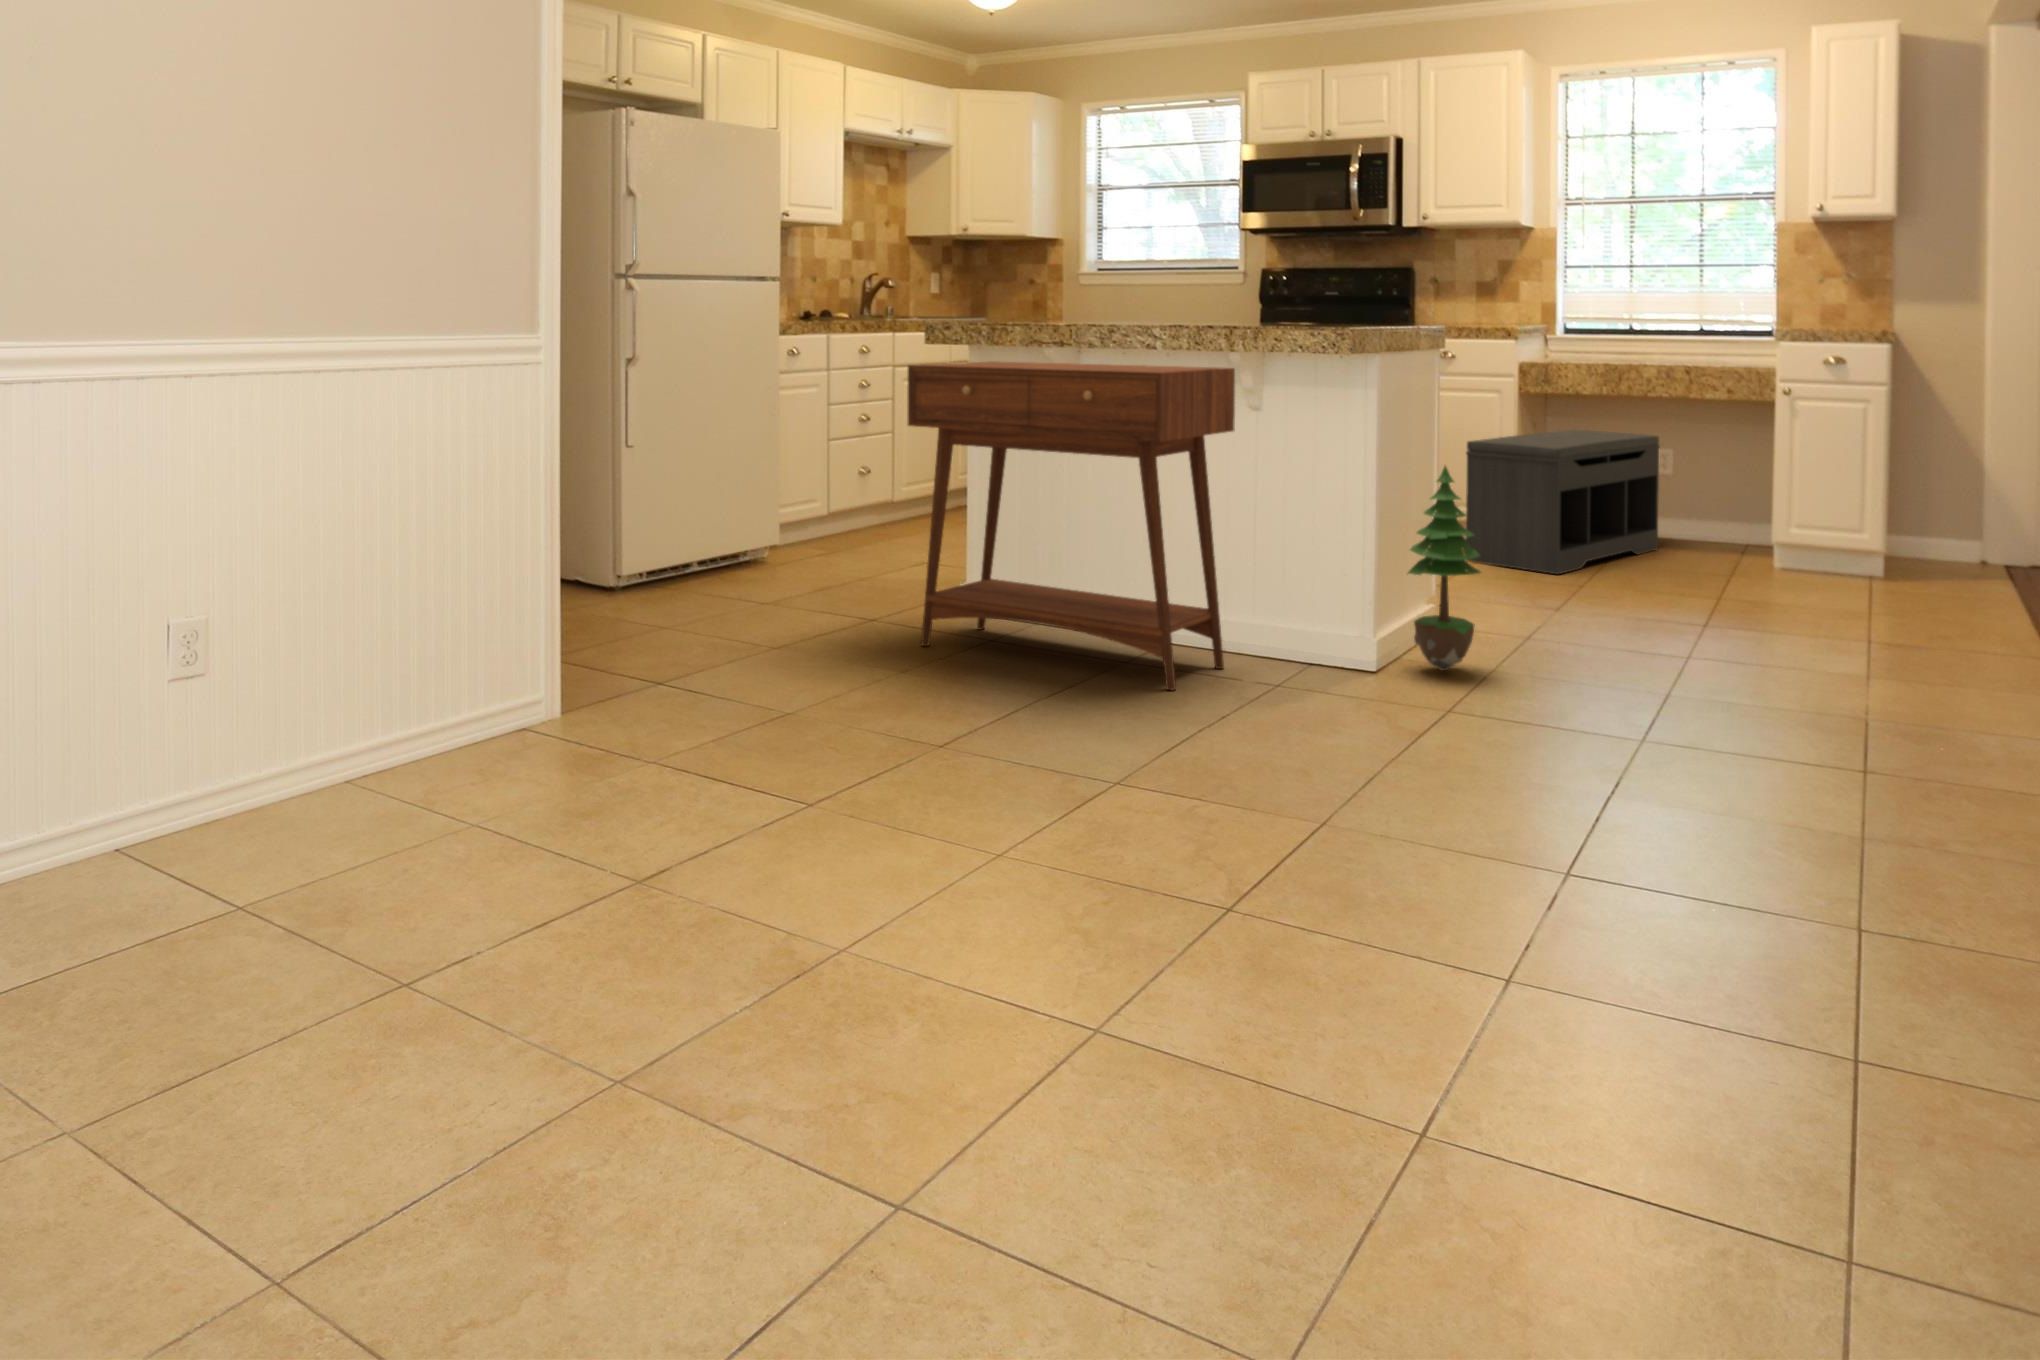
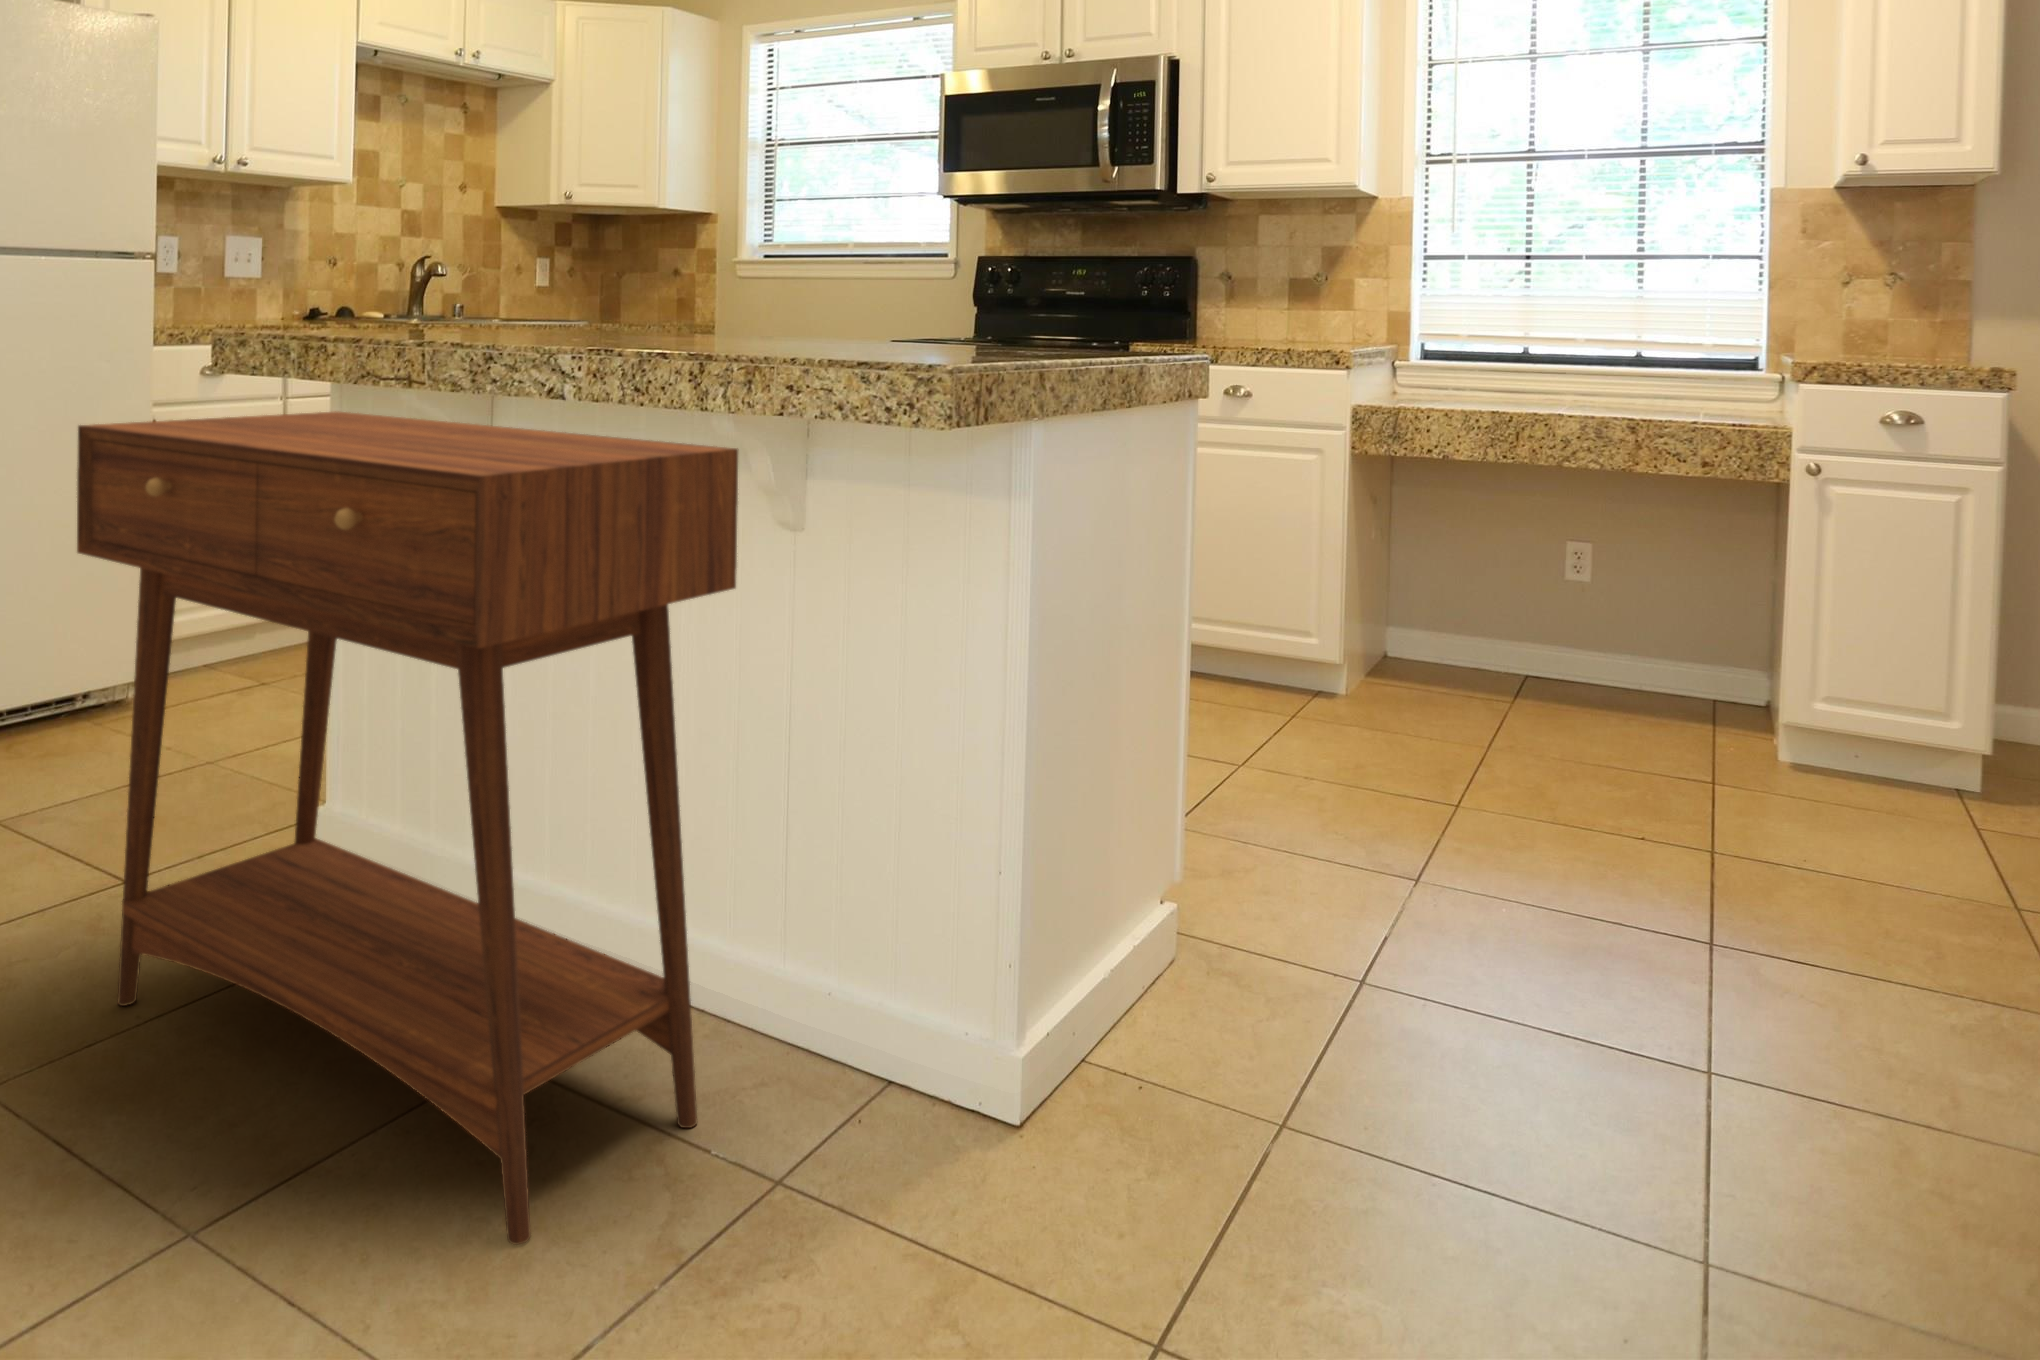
bench: present [1466,430,1660,574] -> none [1264,510,1581,777]
potted tree: present [1408,466,1481,671] -> none [1107,681,1286,1156]

